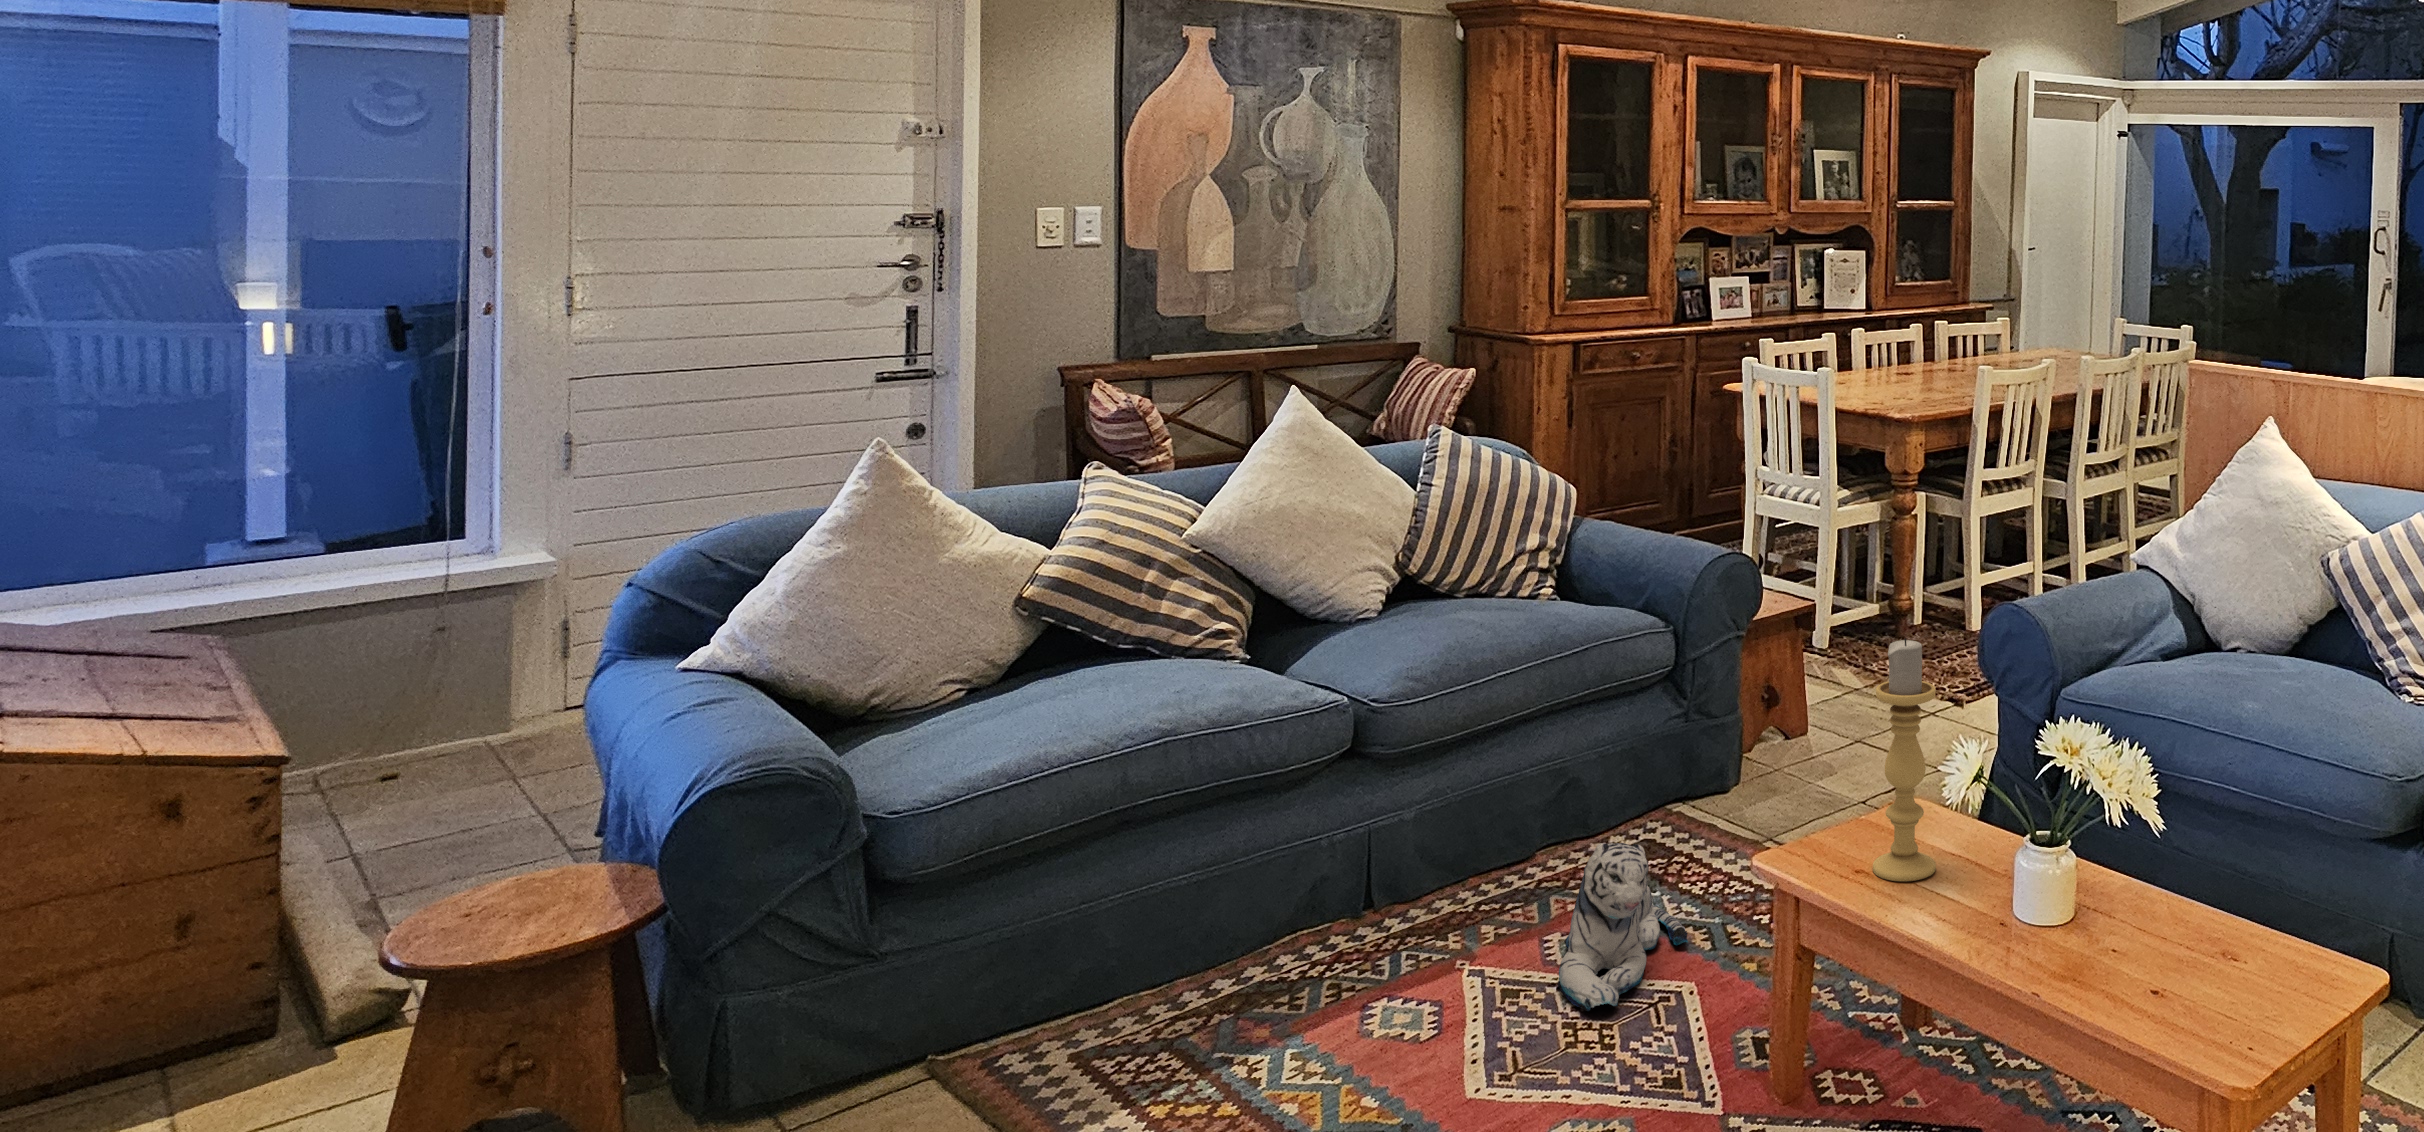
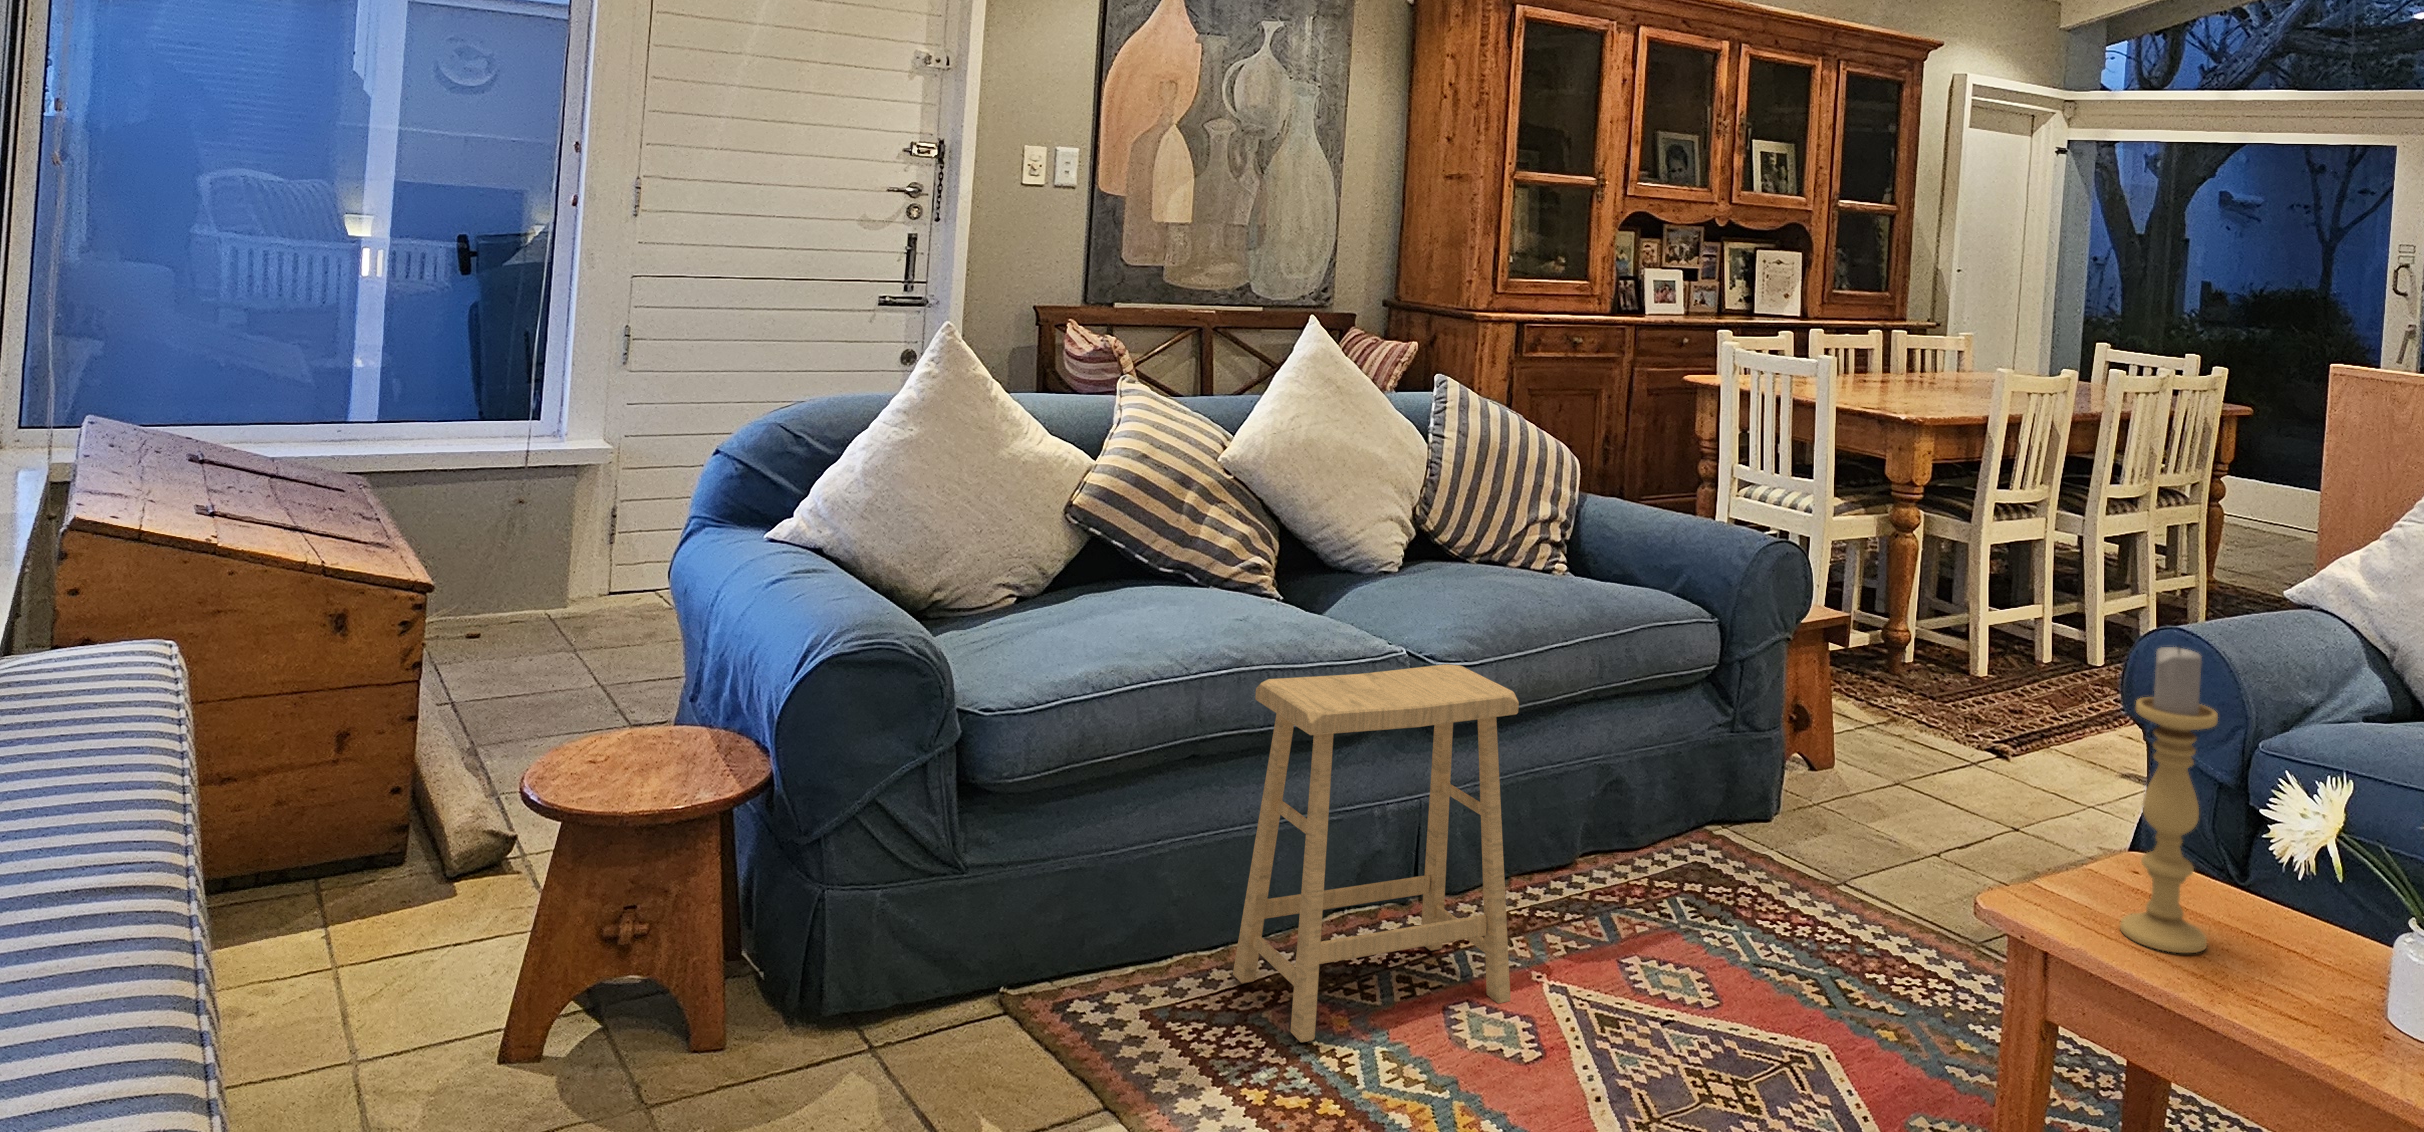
footstool: none [1171,706,1432,1063] -> present [1233,664,1519,1043]
plush toy: present [1558,843,1688,1011] -> none [1645,854,1793,1050]

